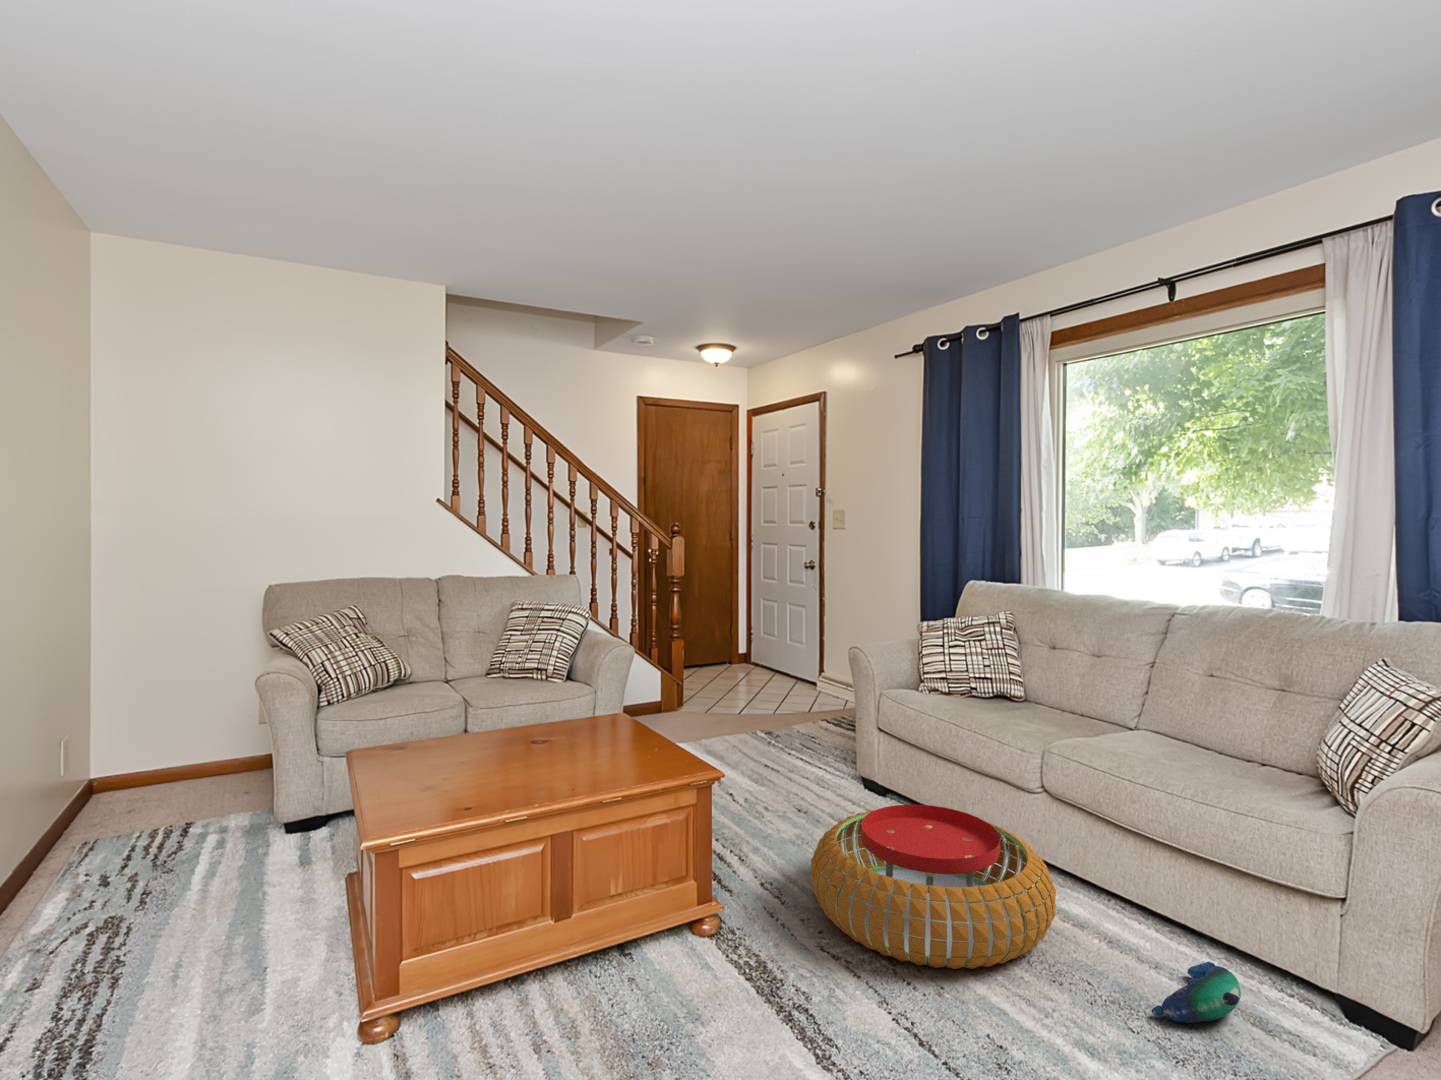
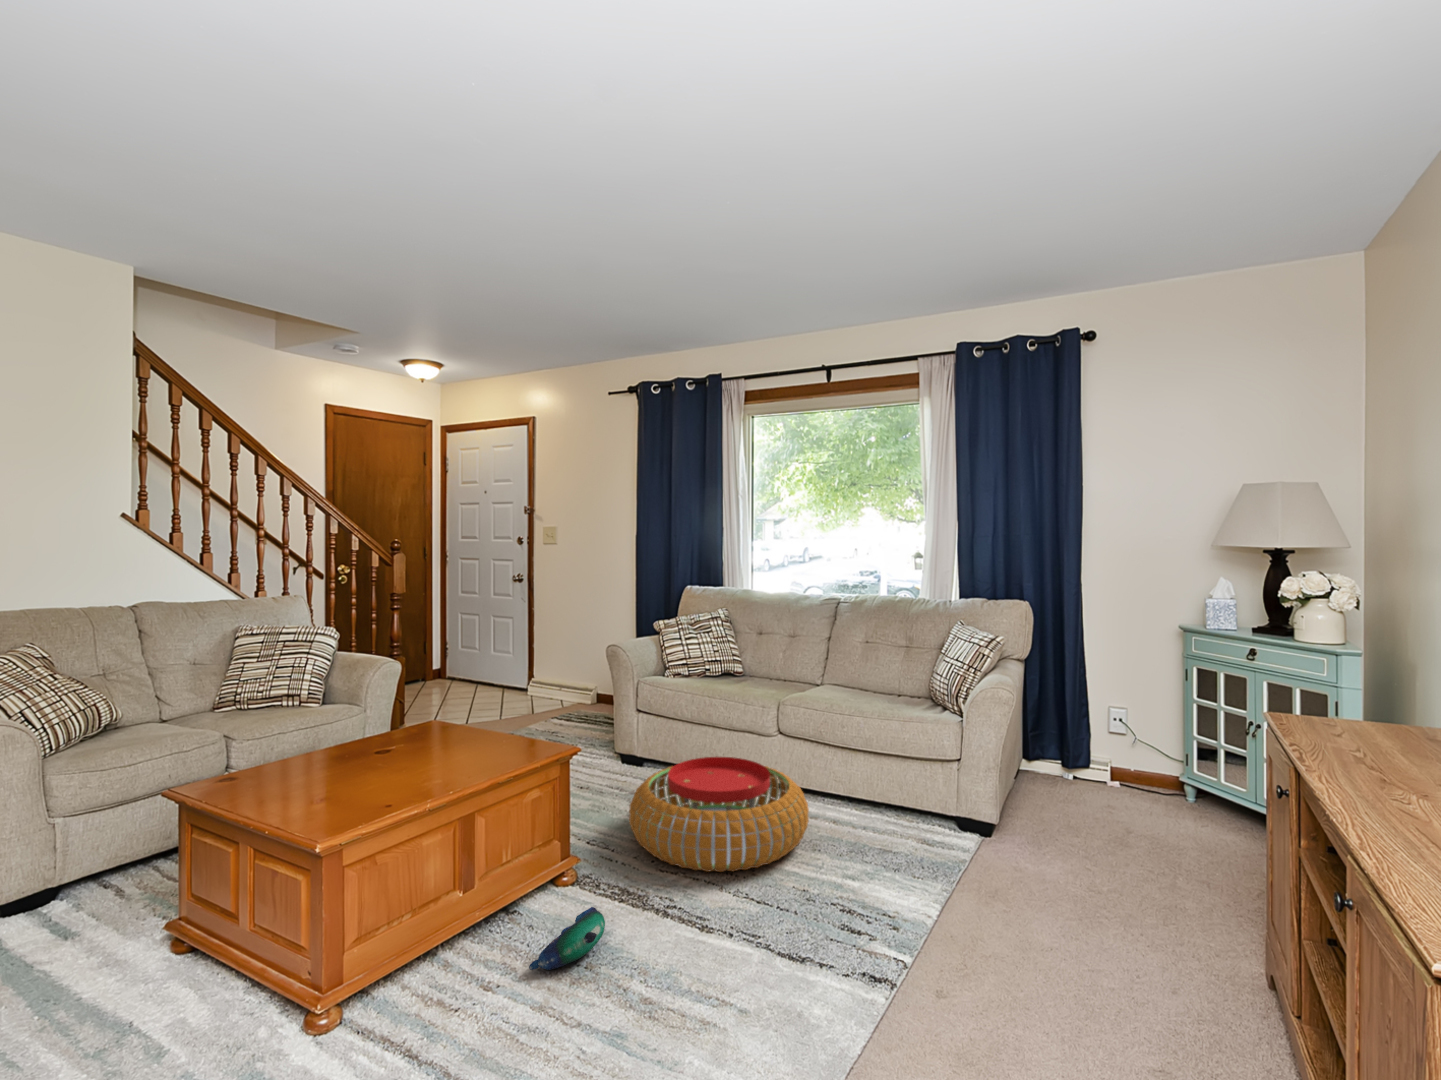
plush toy: present [1151,962,1241,1024] -> present [529,907,605,970]

